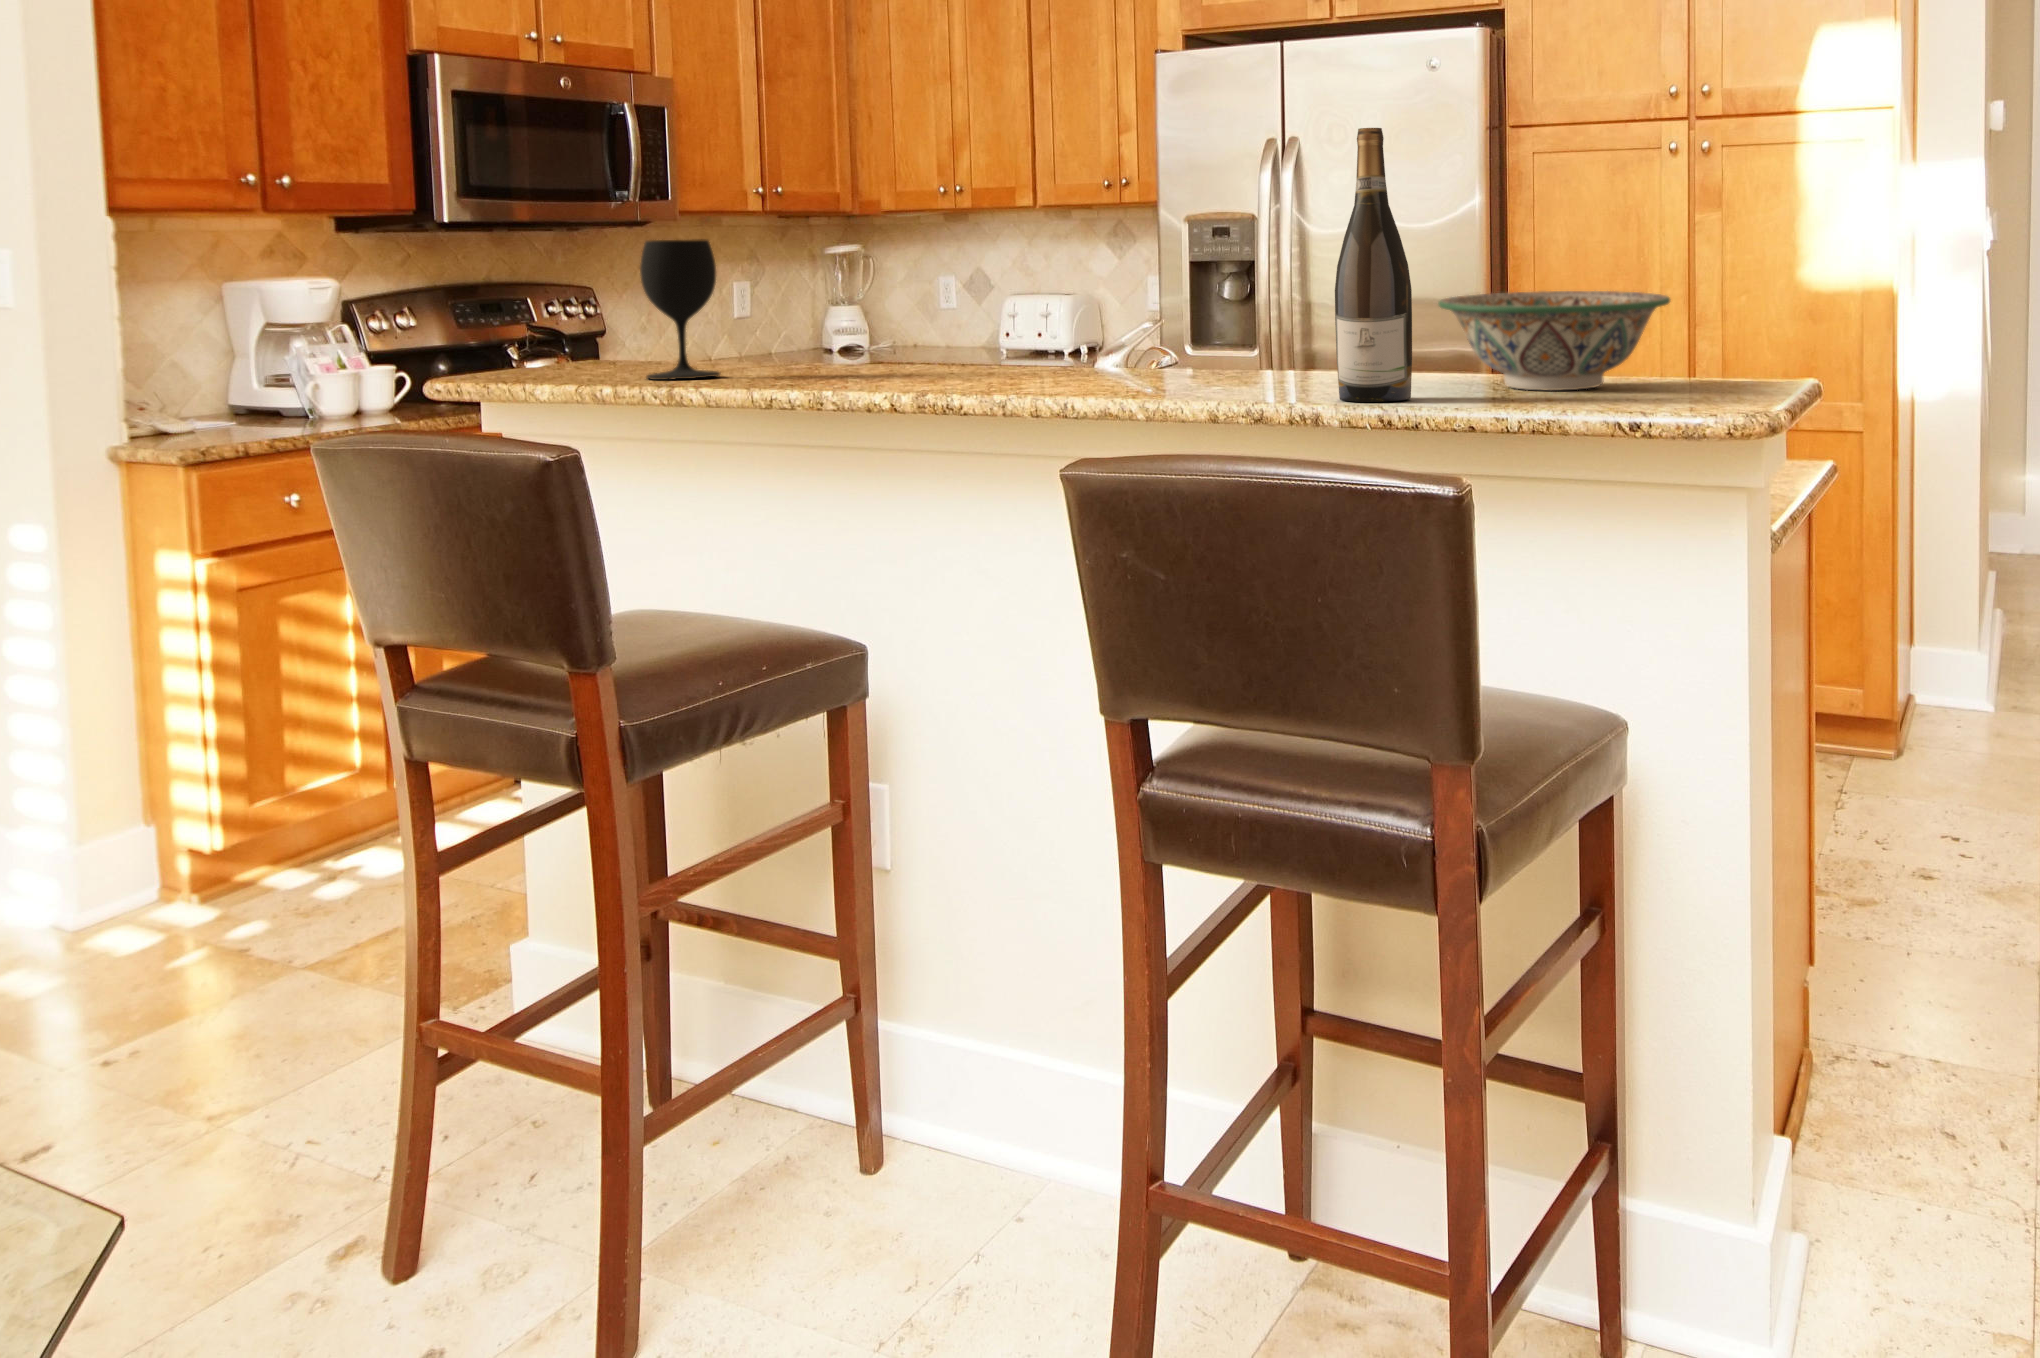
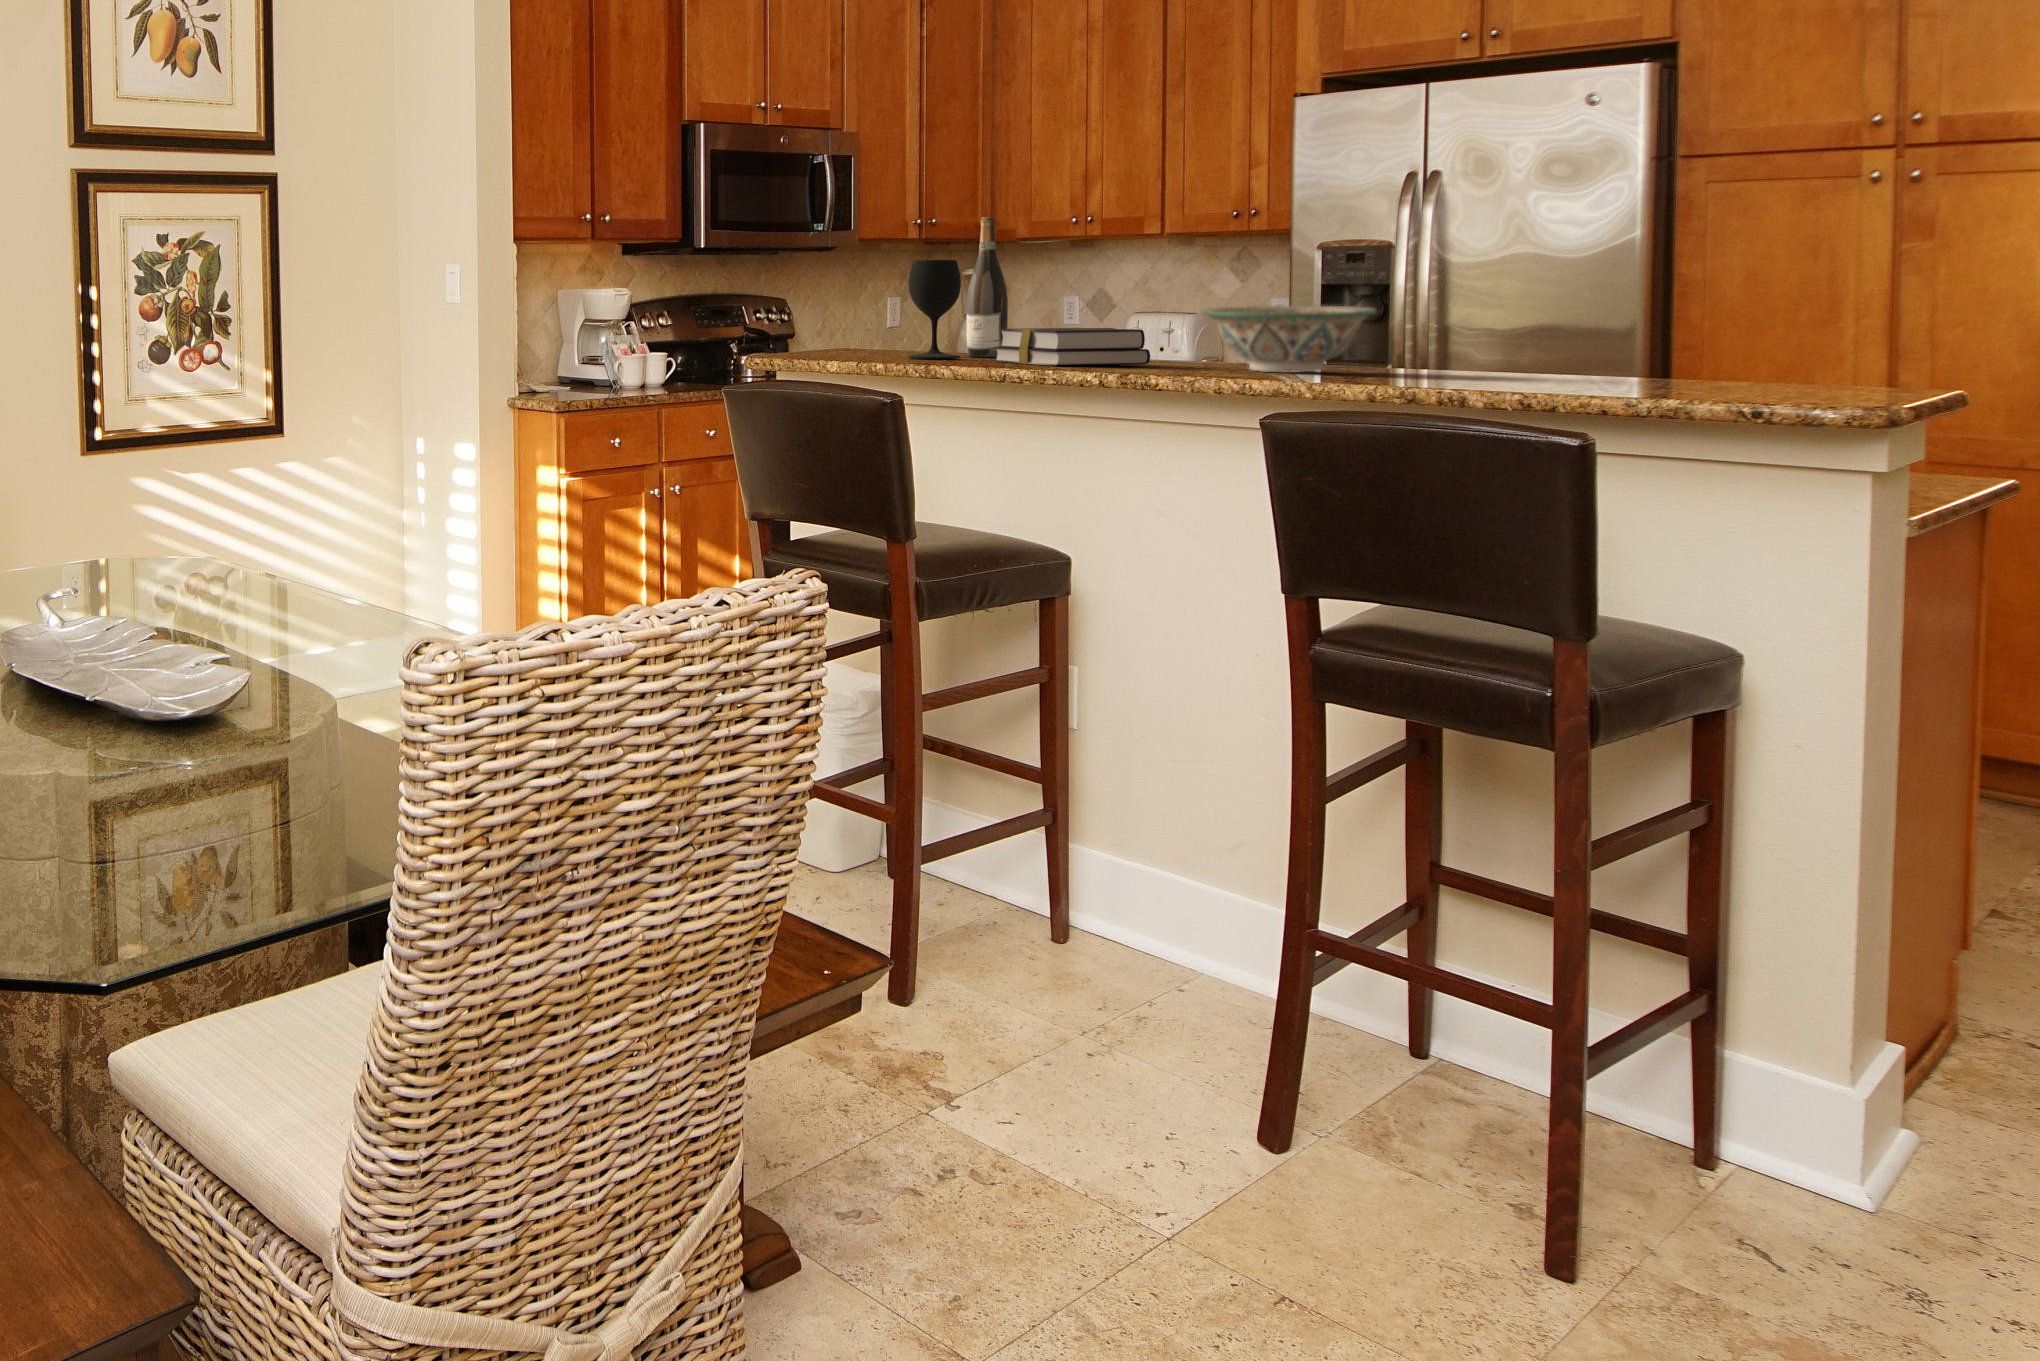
wine bottle: present [1335,128,1412,402] -> present [967,217,1008,357]
decorative bowl: present [1438,291,1670,391] -> present [1201,306,1376,373]
book: none [761,328,960,386] -> present [994,328,1150,366]

